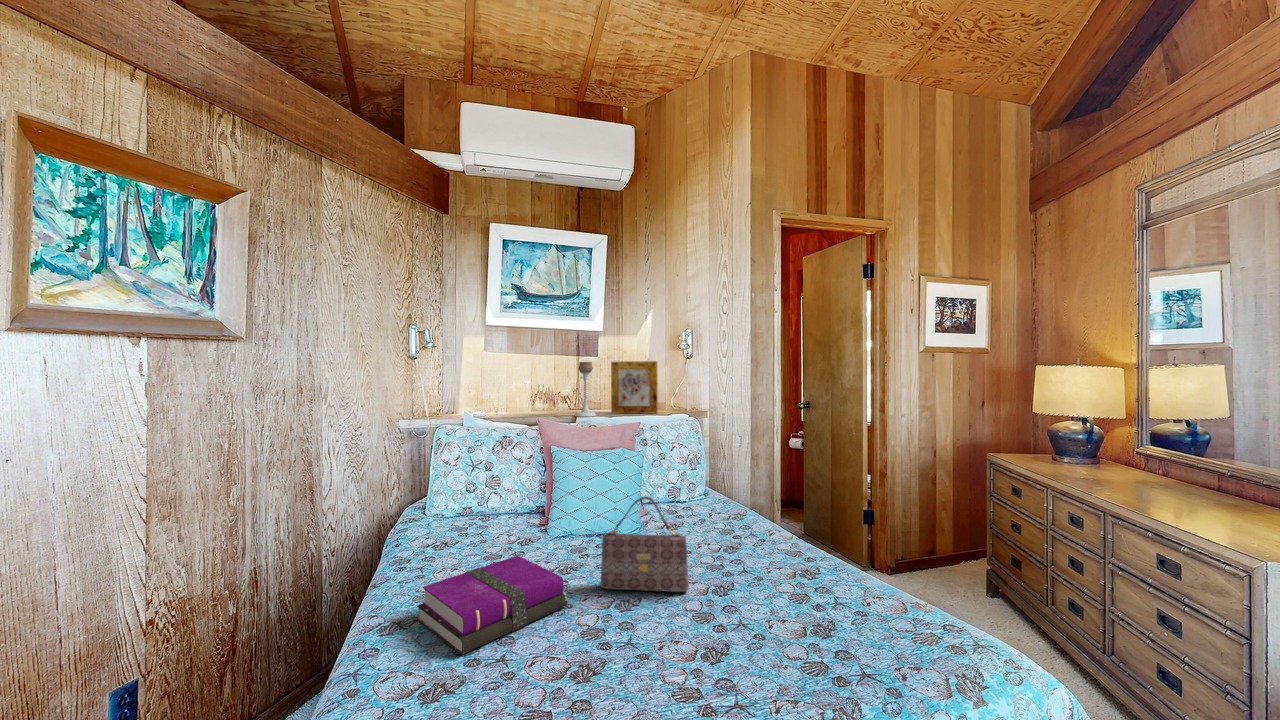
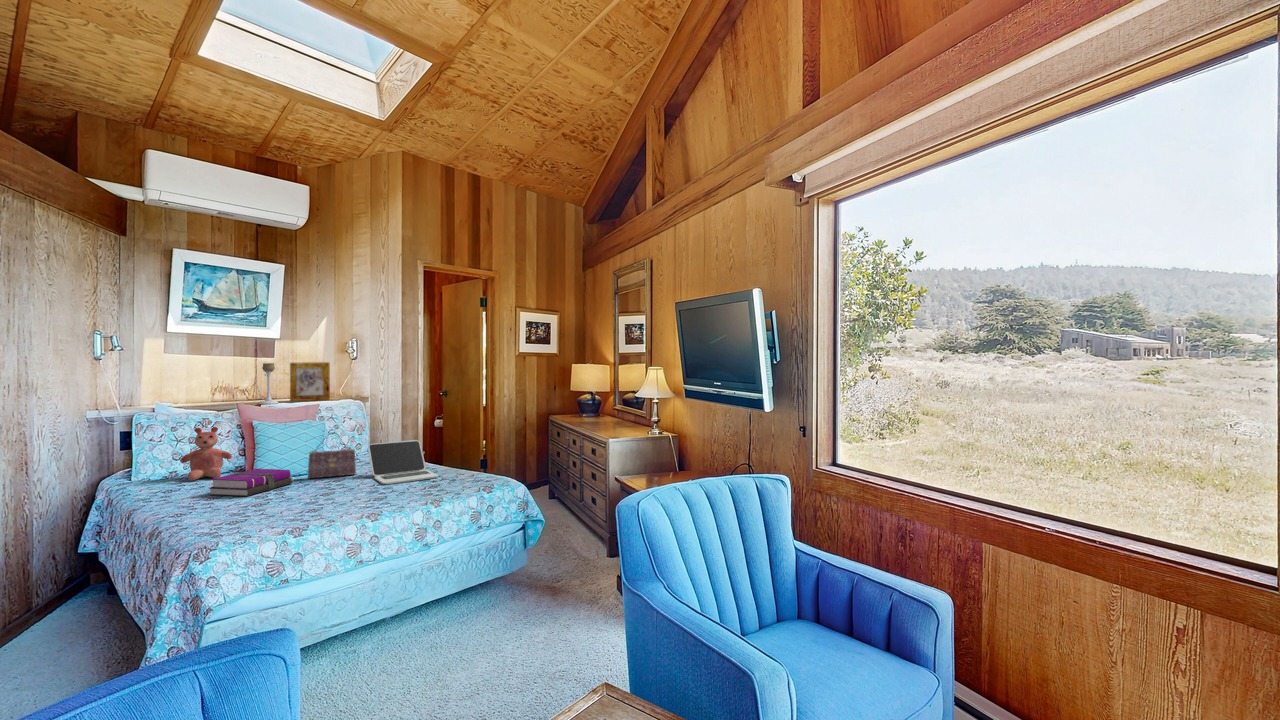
teddy bear: none [440,459,508,549] -> present [180,427,232,481]
laptop: none [712,527,897,684] -> present [368,440,438,484]

